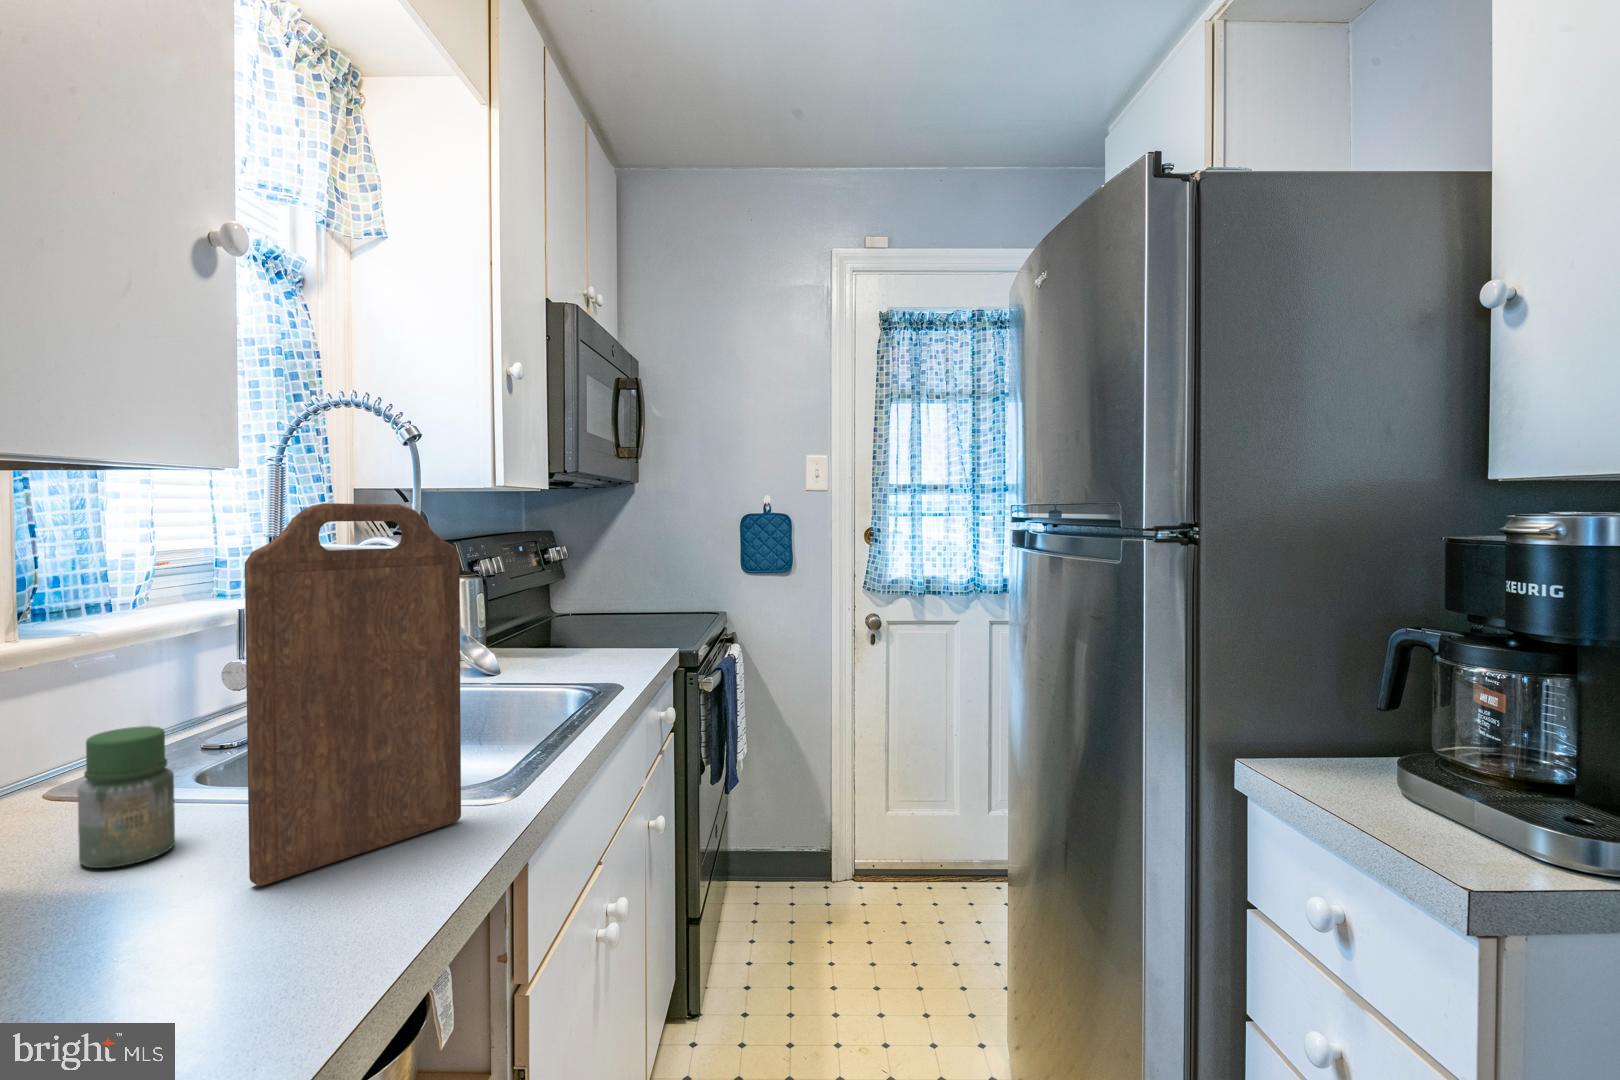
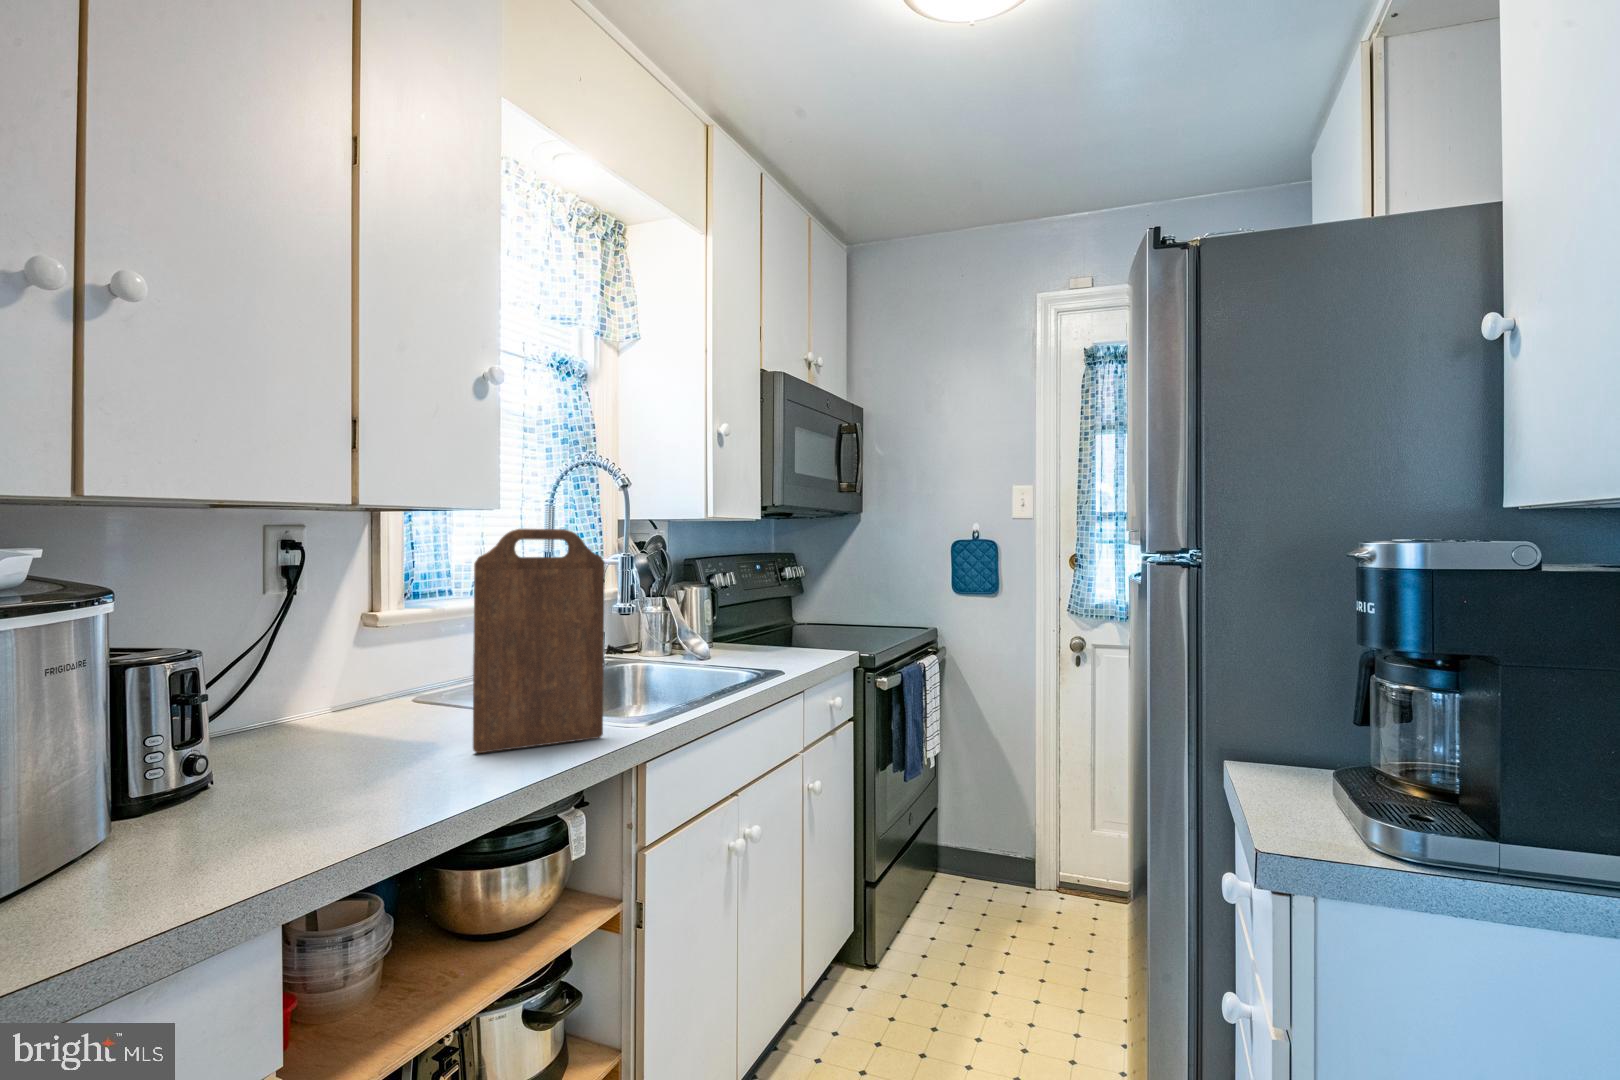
jar: present [77,726,175,868] -> none [406,659,453,736]

